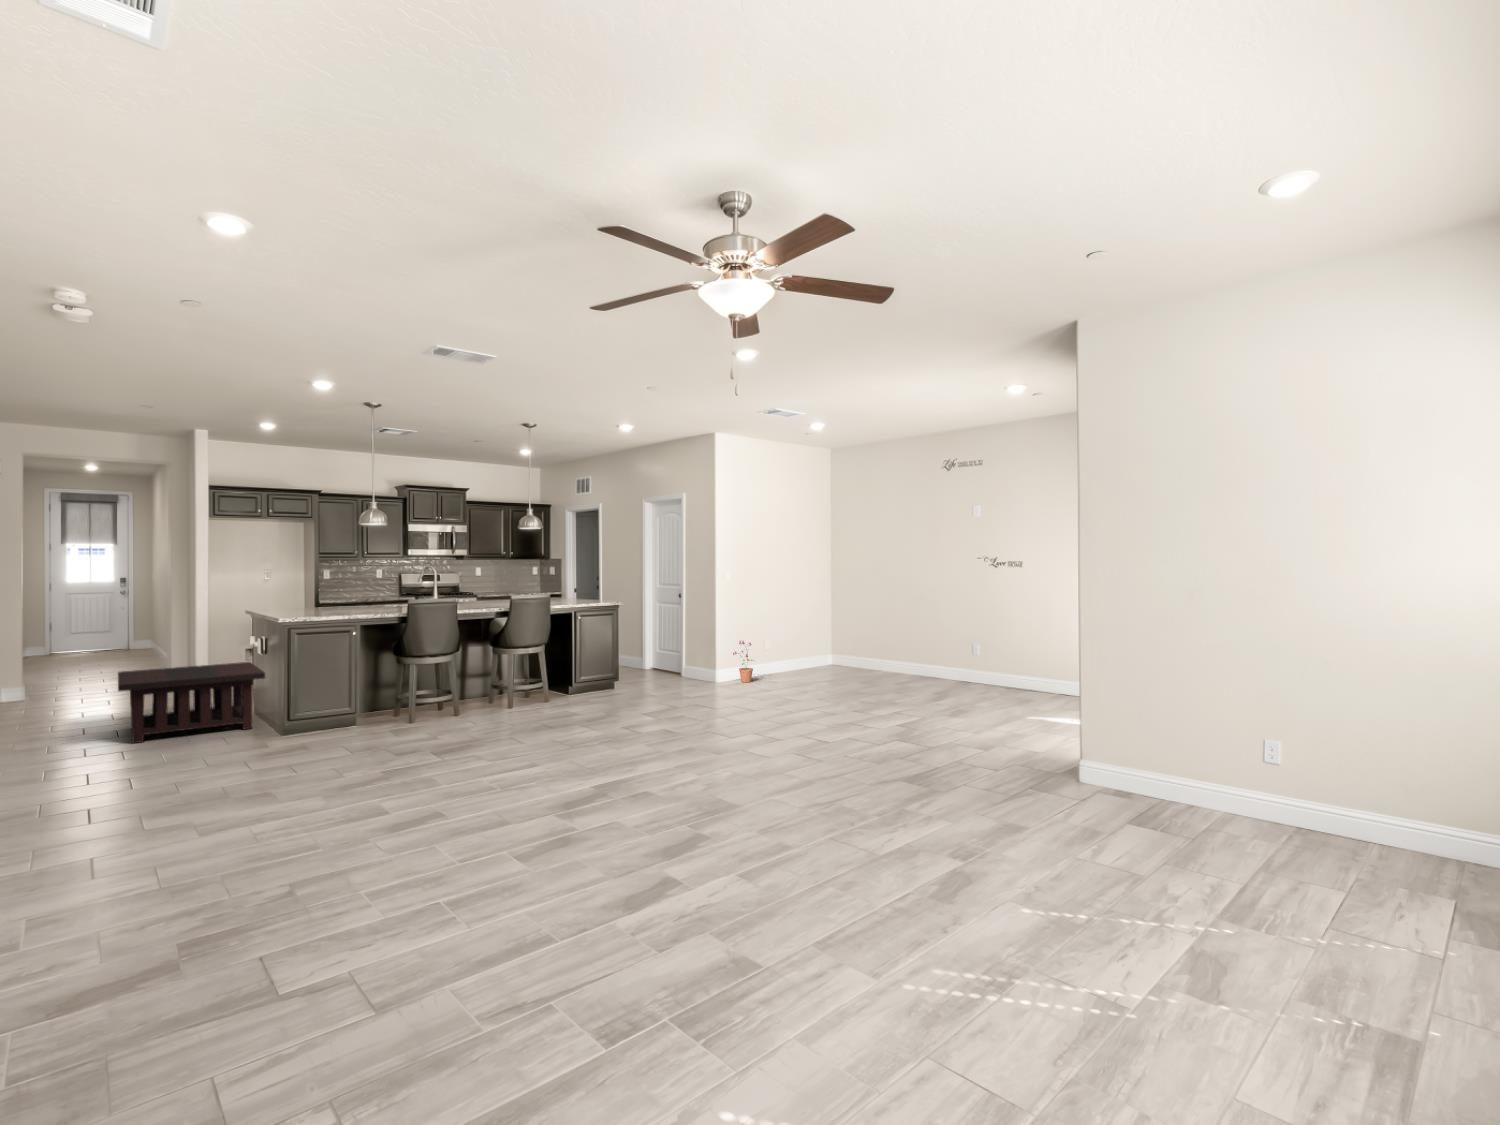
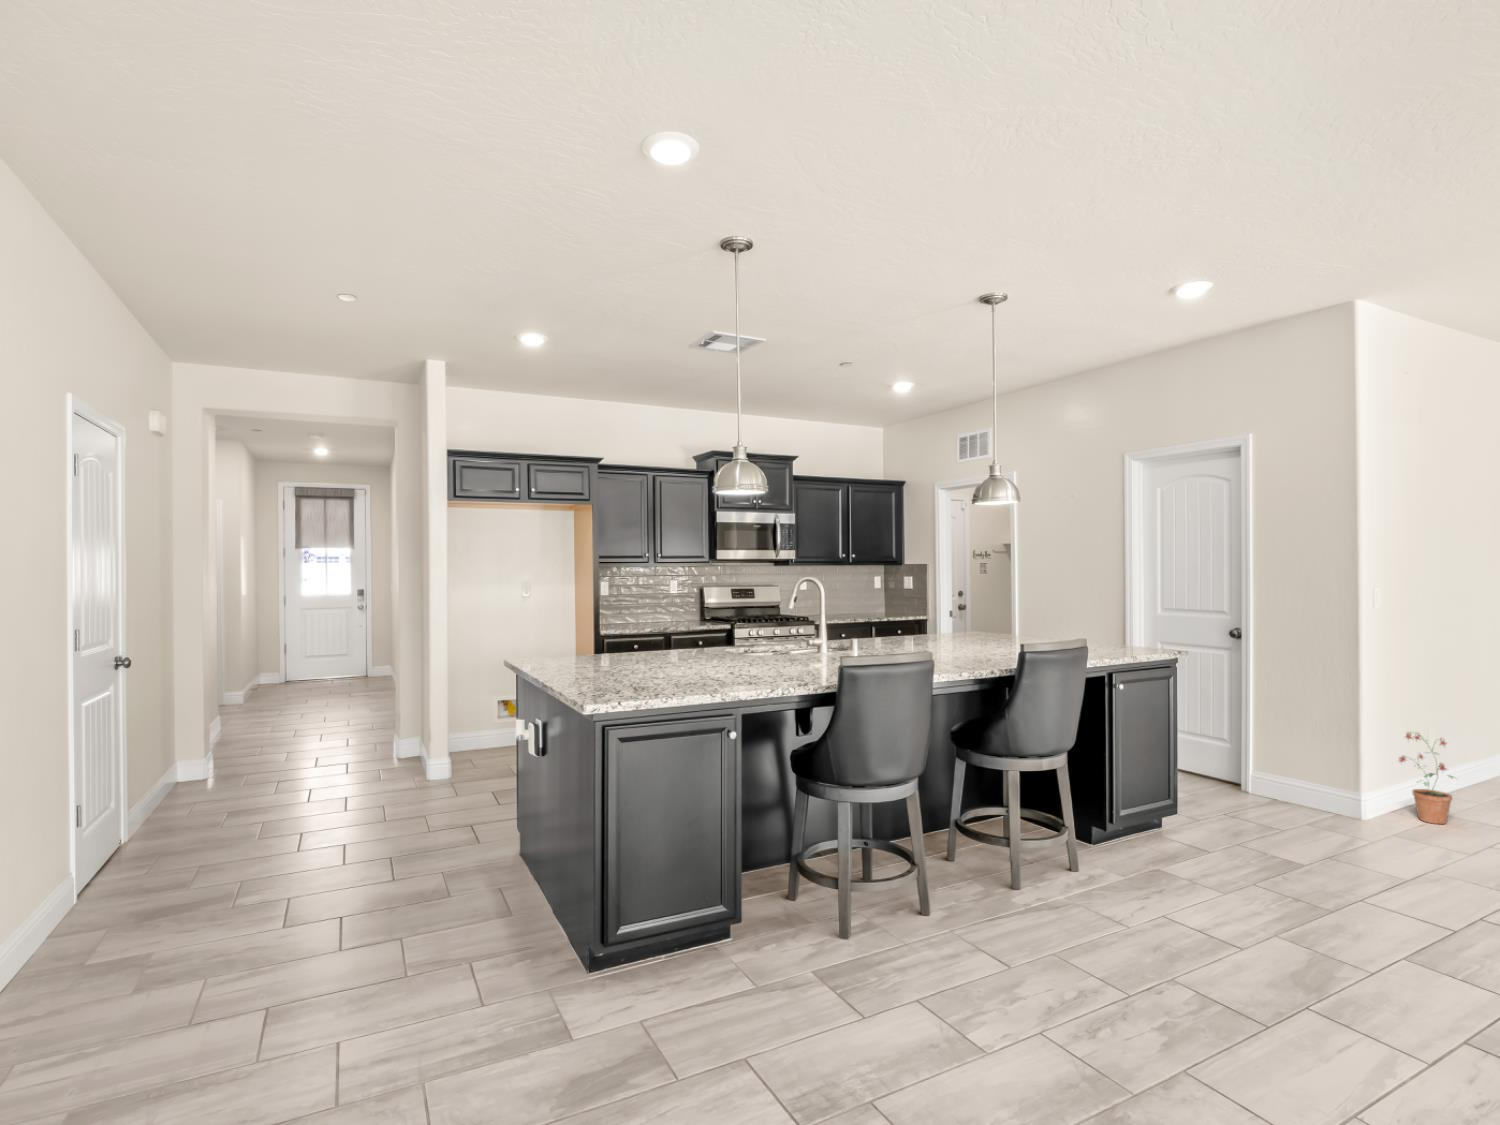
coffee table: present [118,662,265,743] -> none [246,759,549,987]

